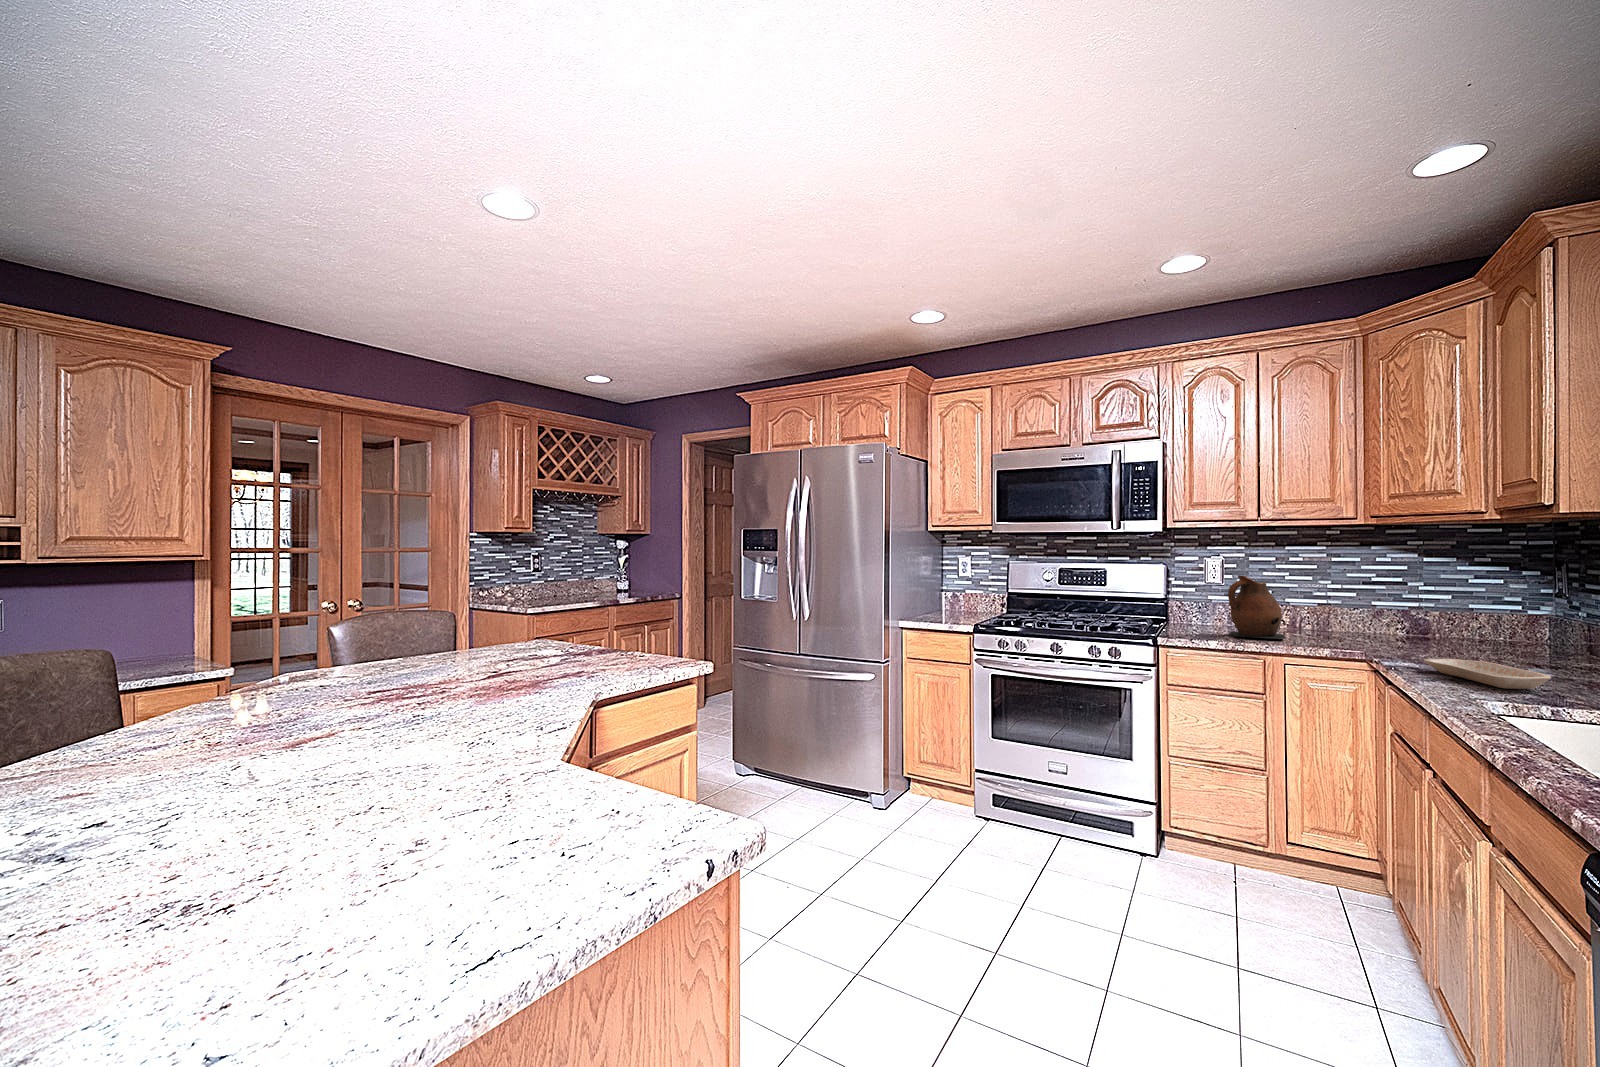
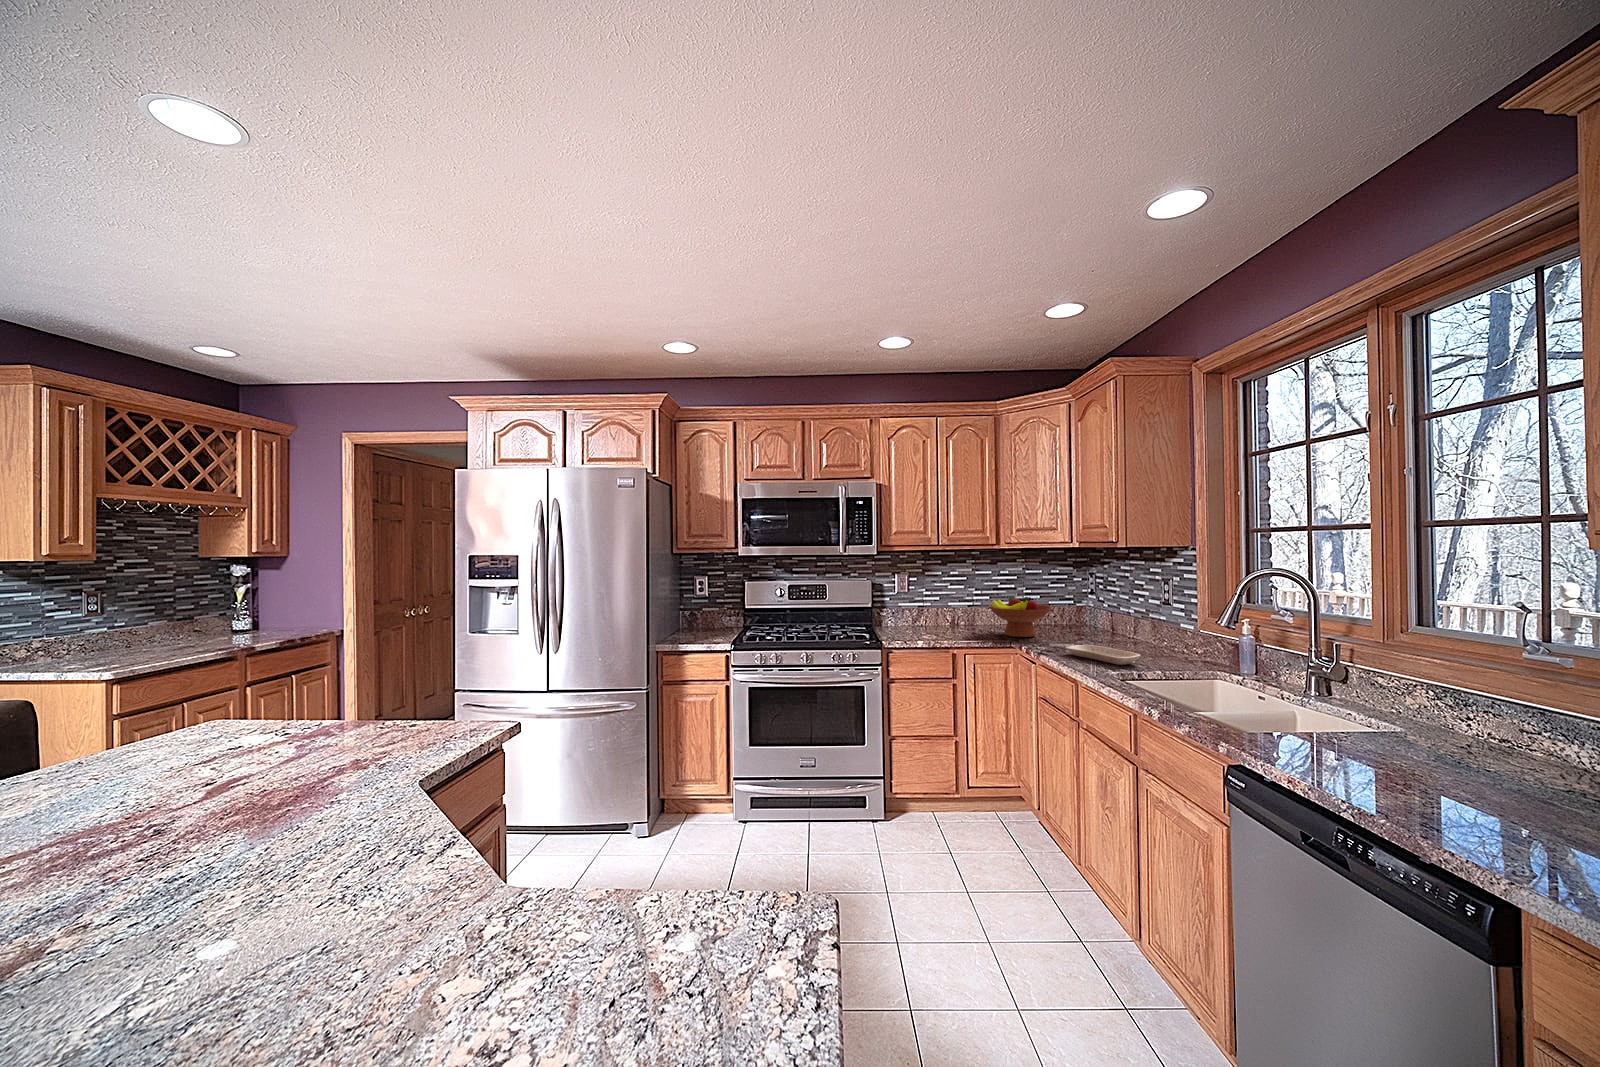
ceramic pitcher: present [1228,575,1286,640] -> none [920,588,962,636]
fruit bowl: none [1331,590,1445,649] -> present [988,596,1052,637]

